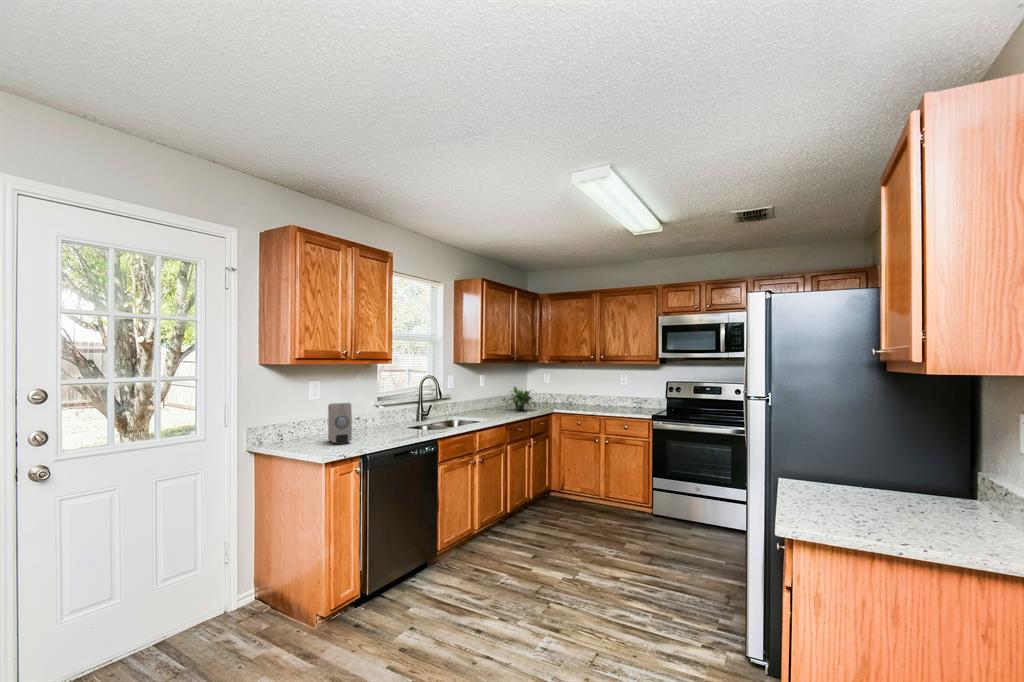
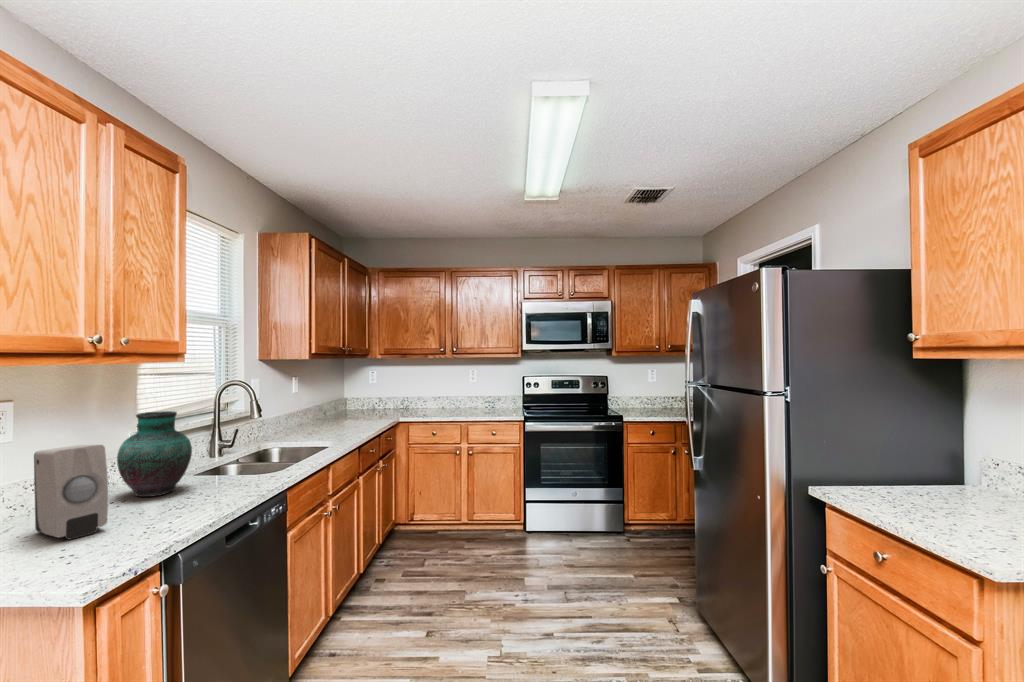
potted plant: present [503,387,536,410] -> none [326,391,374,424]
vase: none [364,390,397,434] -> present [117,411,192,497]

